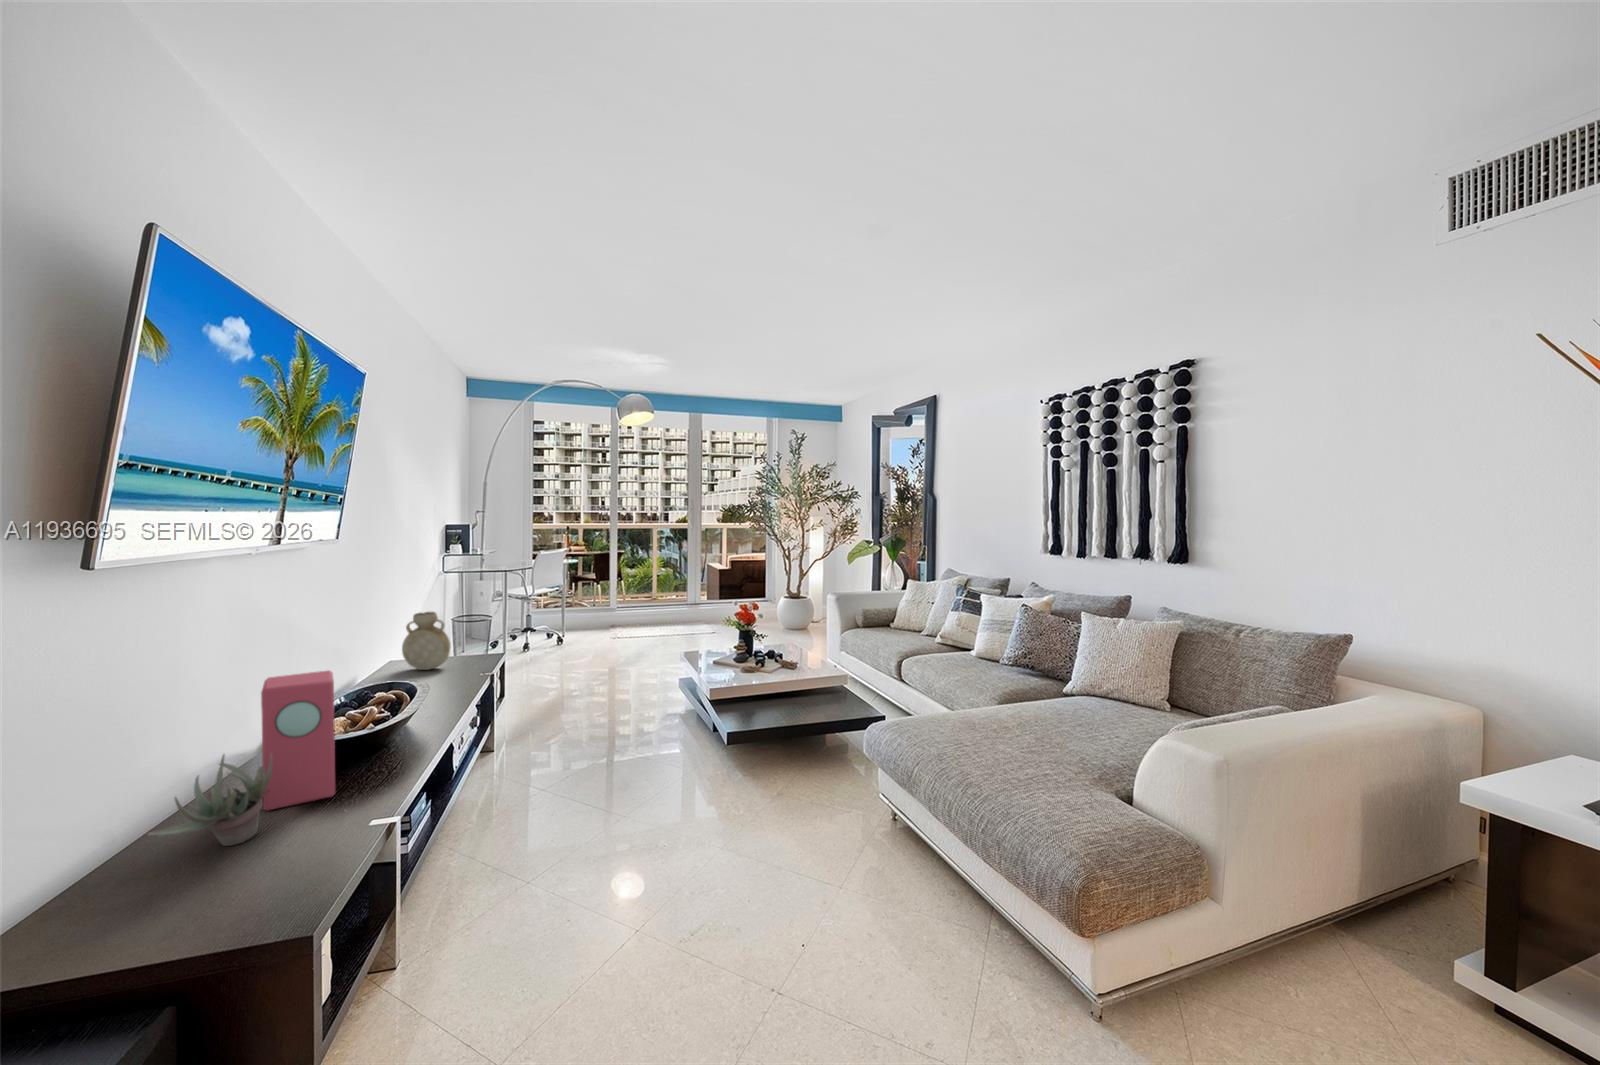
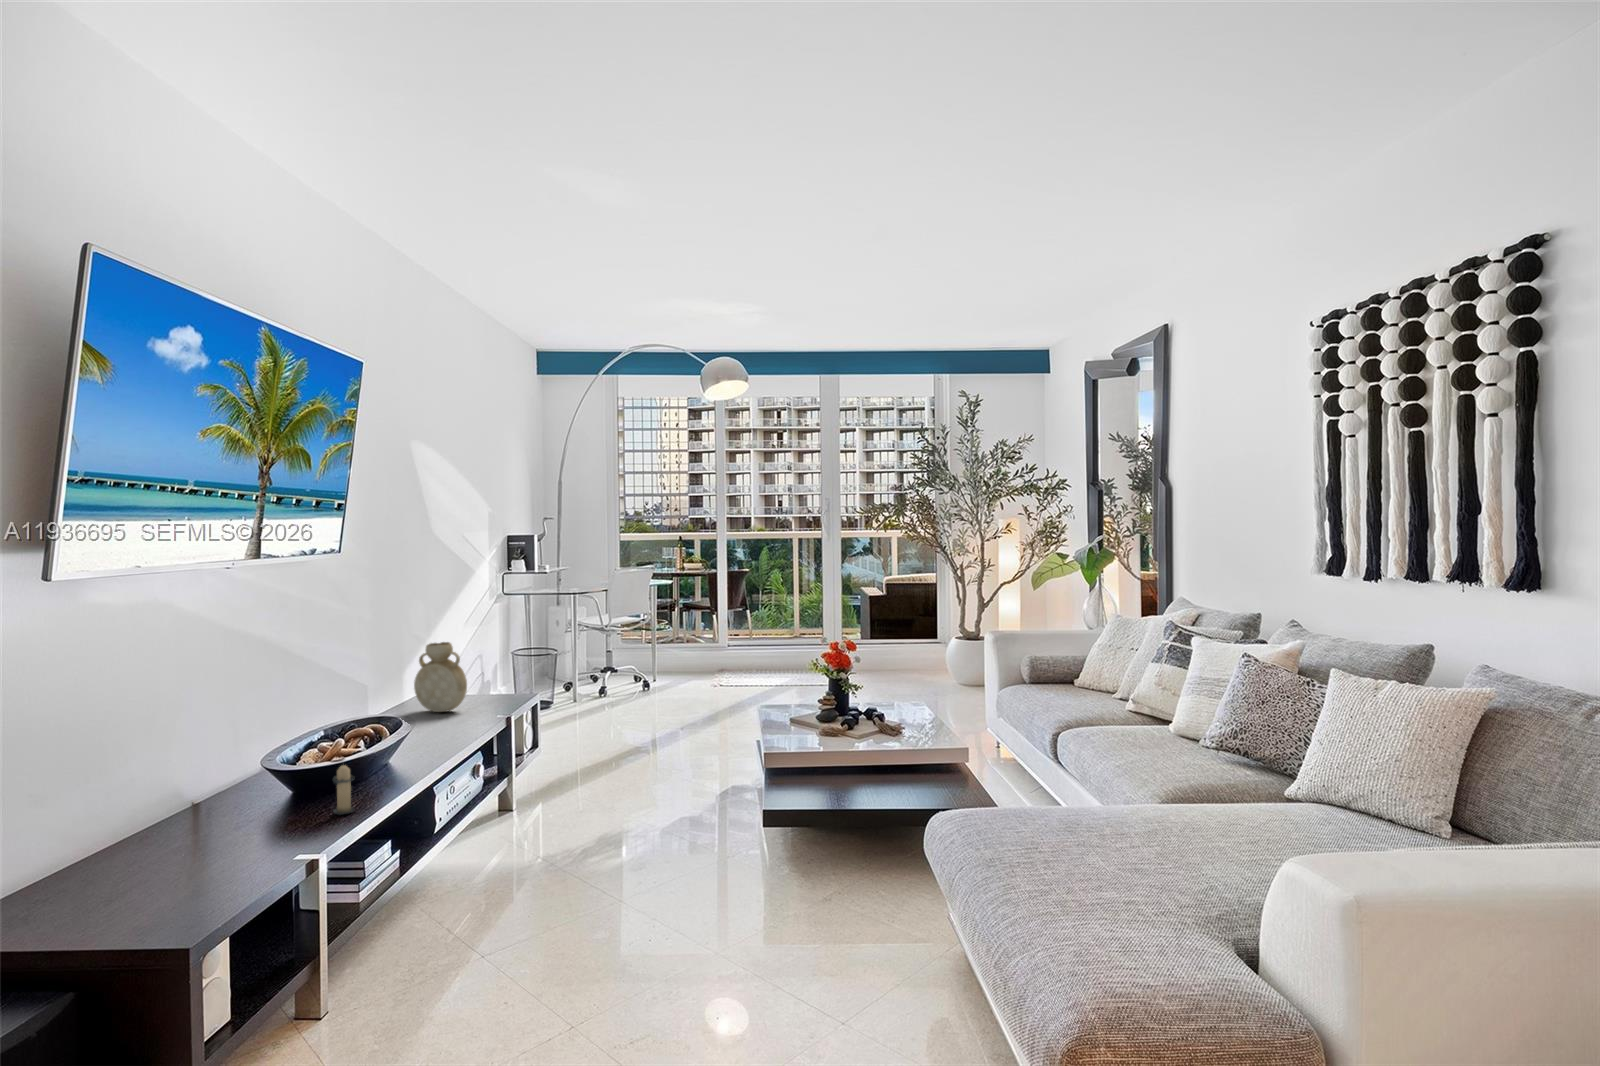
speaker: present [261,670,335,810] -> none [209,700,289,846]
candle: none [373,721,400,769] -> present [333,765,354,815]
succulent plant: present [148,754,272,846] -> none [90,777,207,875]

